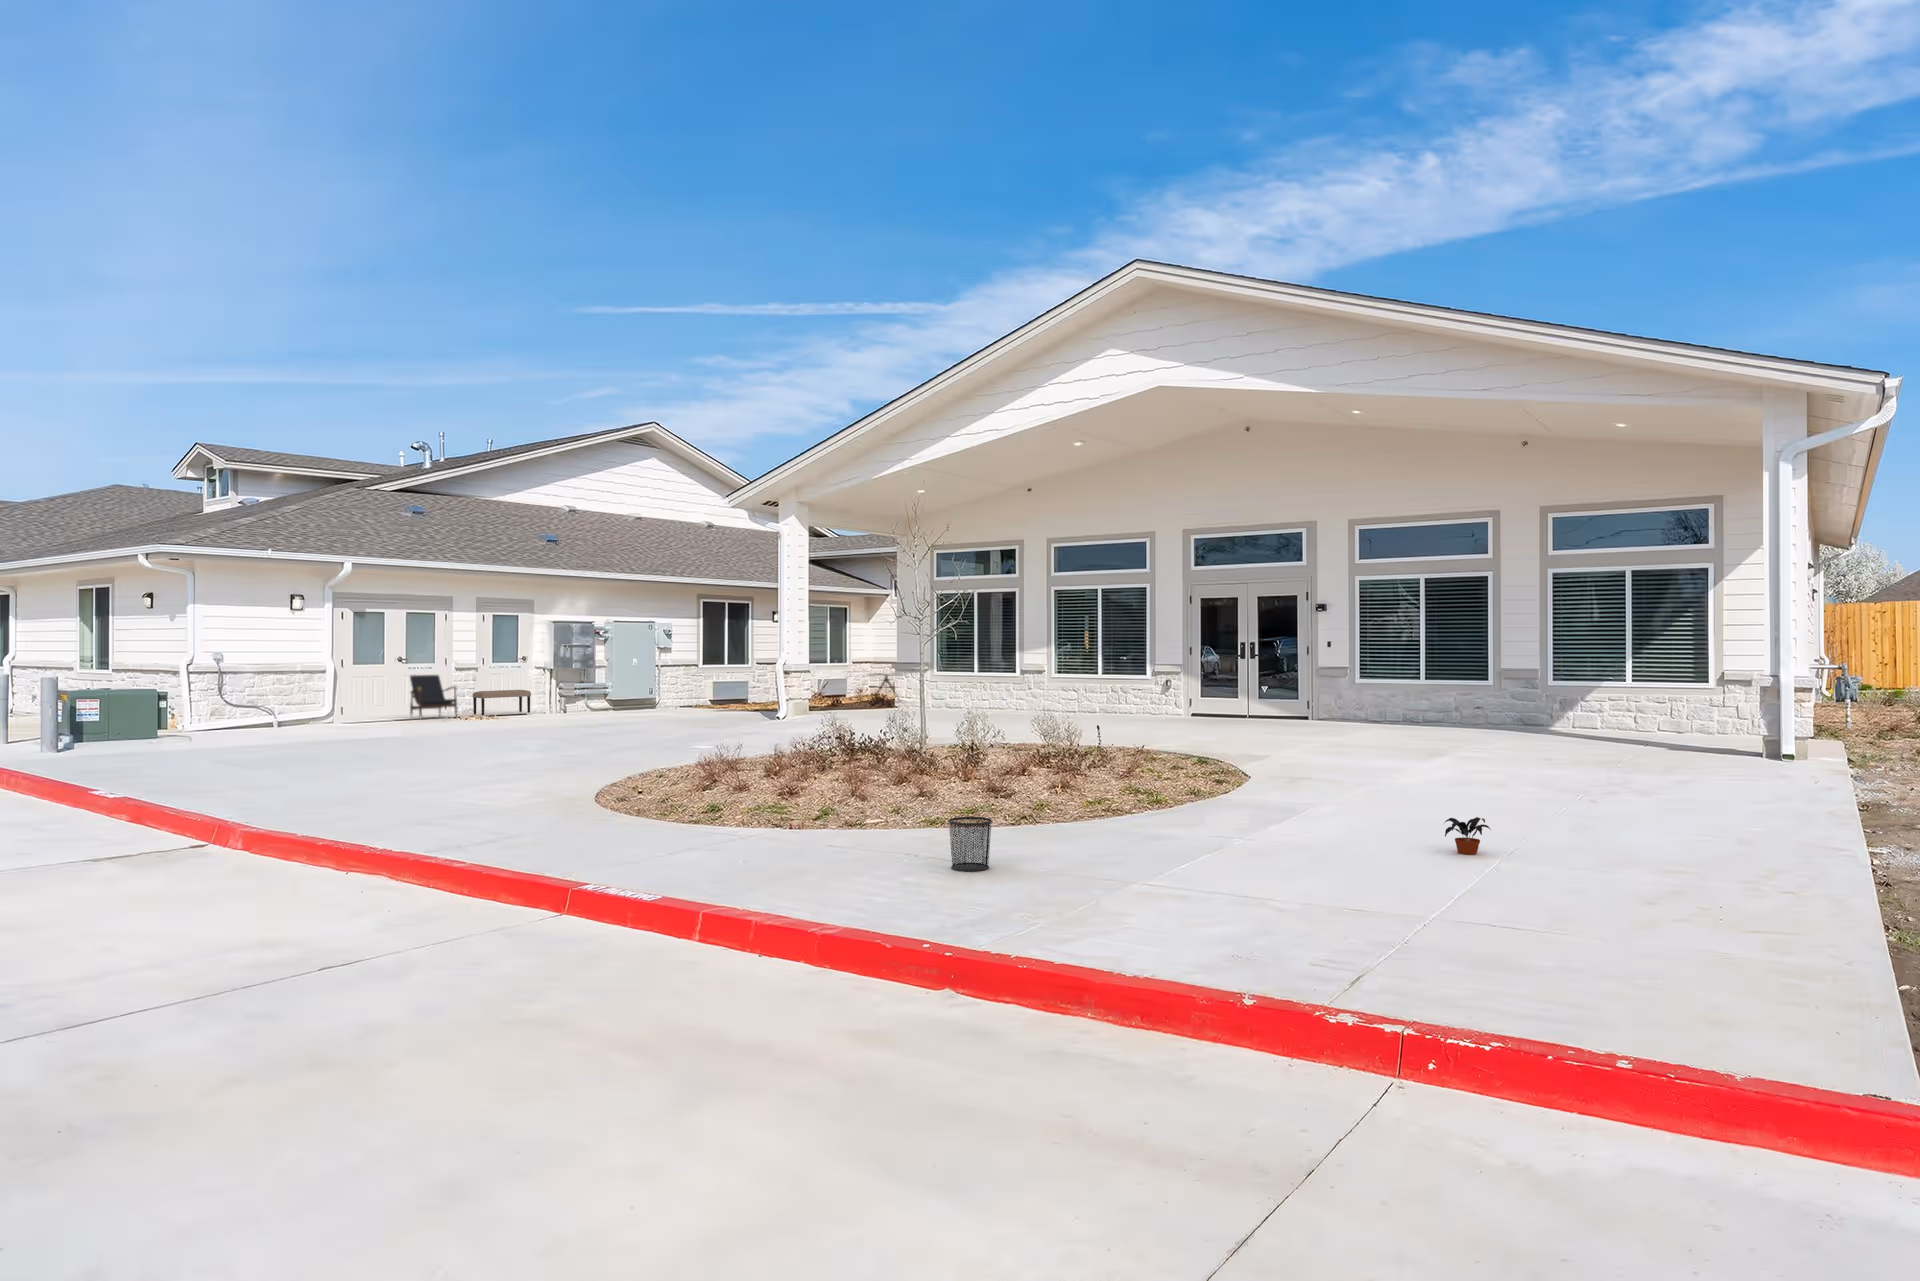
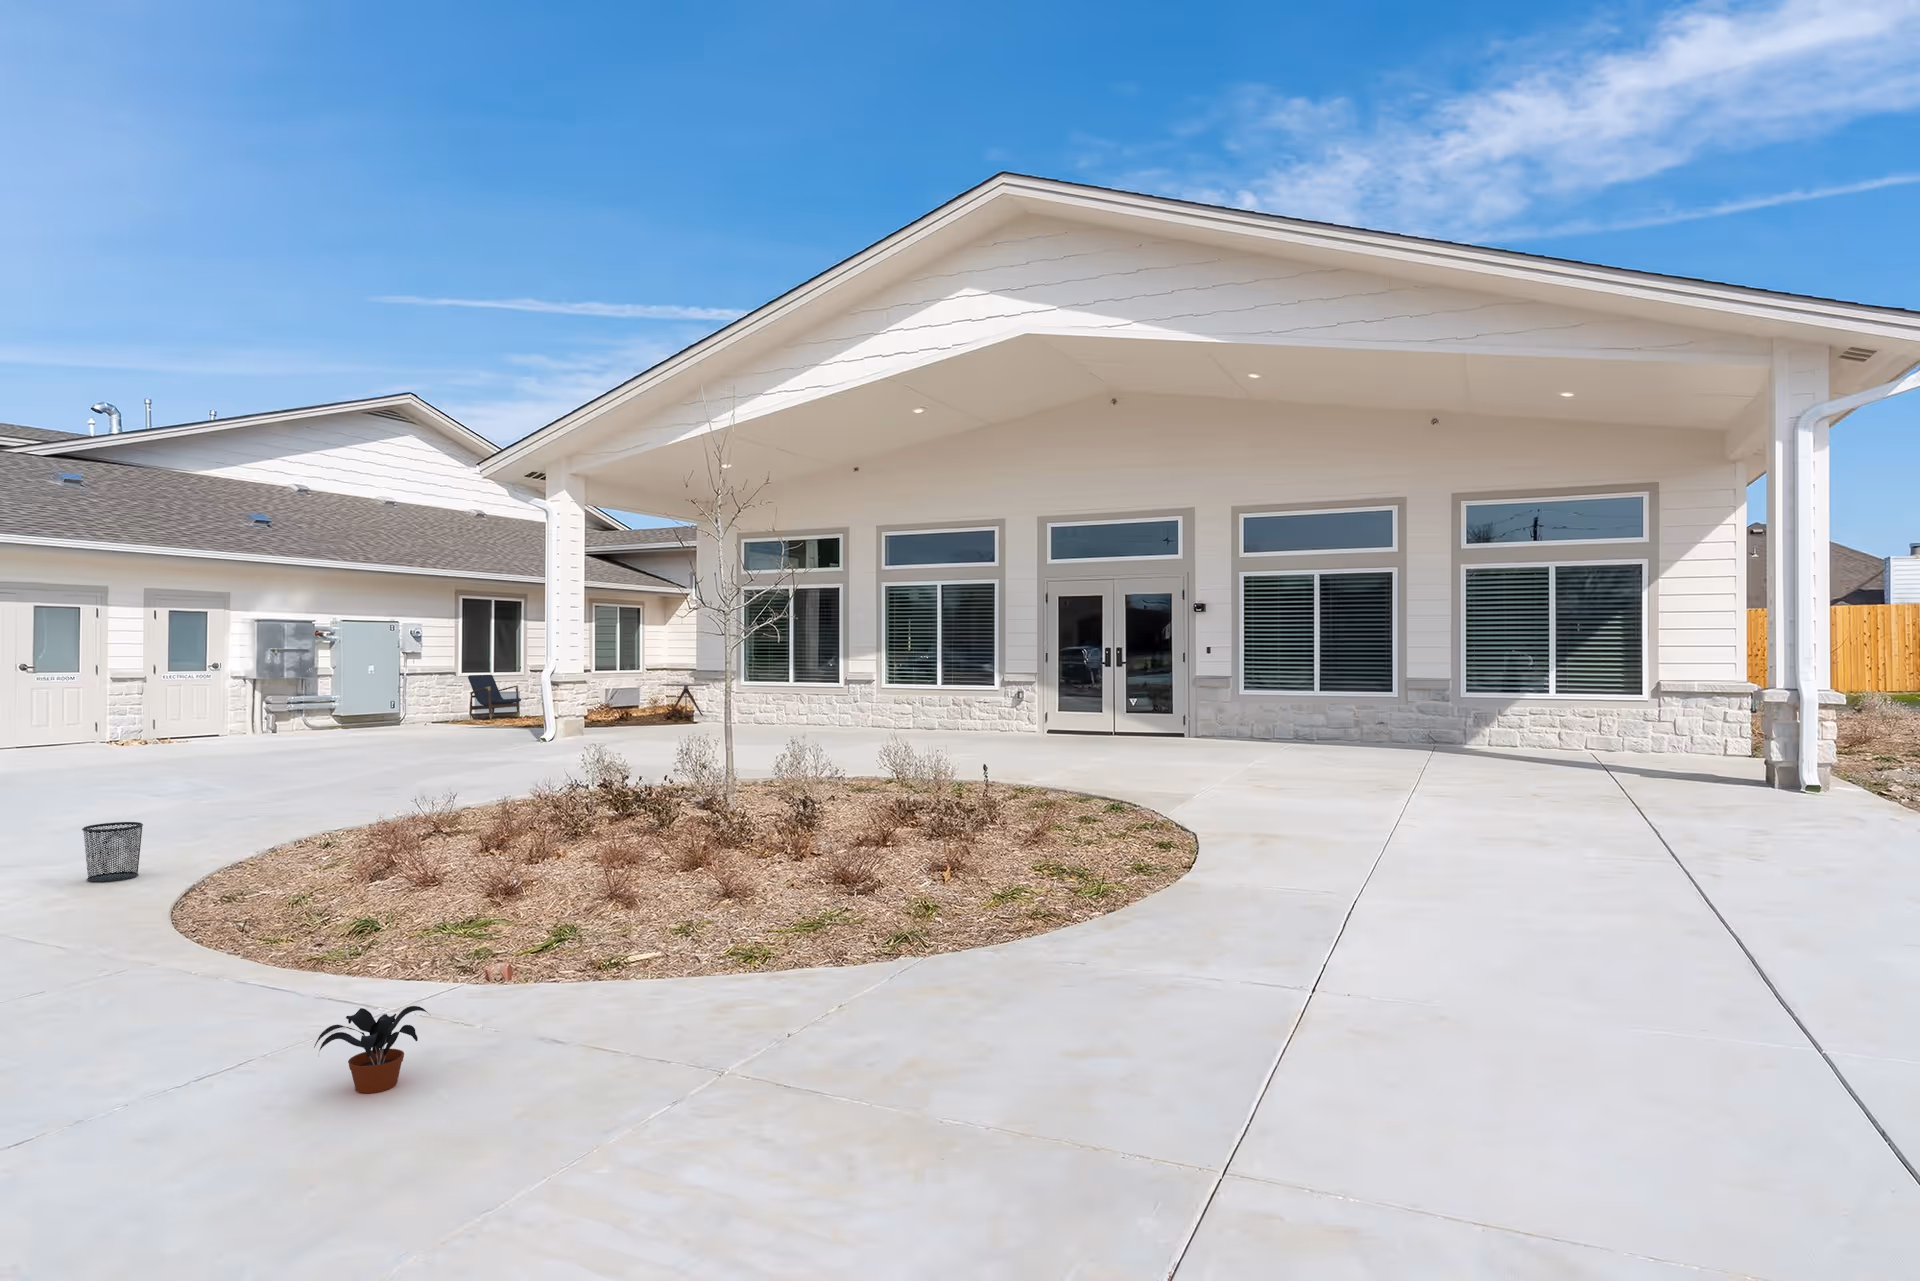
lounge chair: present [410,675,457,717] -> present [468,675,521,719]
bench: present [473,690,531,715] -> none [135,705,221,738]
waste bin: present [948,817,993,872] -> present [82,822,143,882]
potted plant: present [1445,817,1490,854] -> present [314,1006,428,1093]

